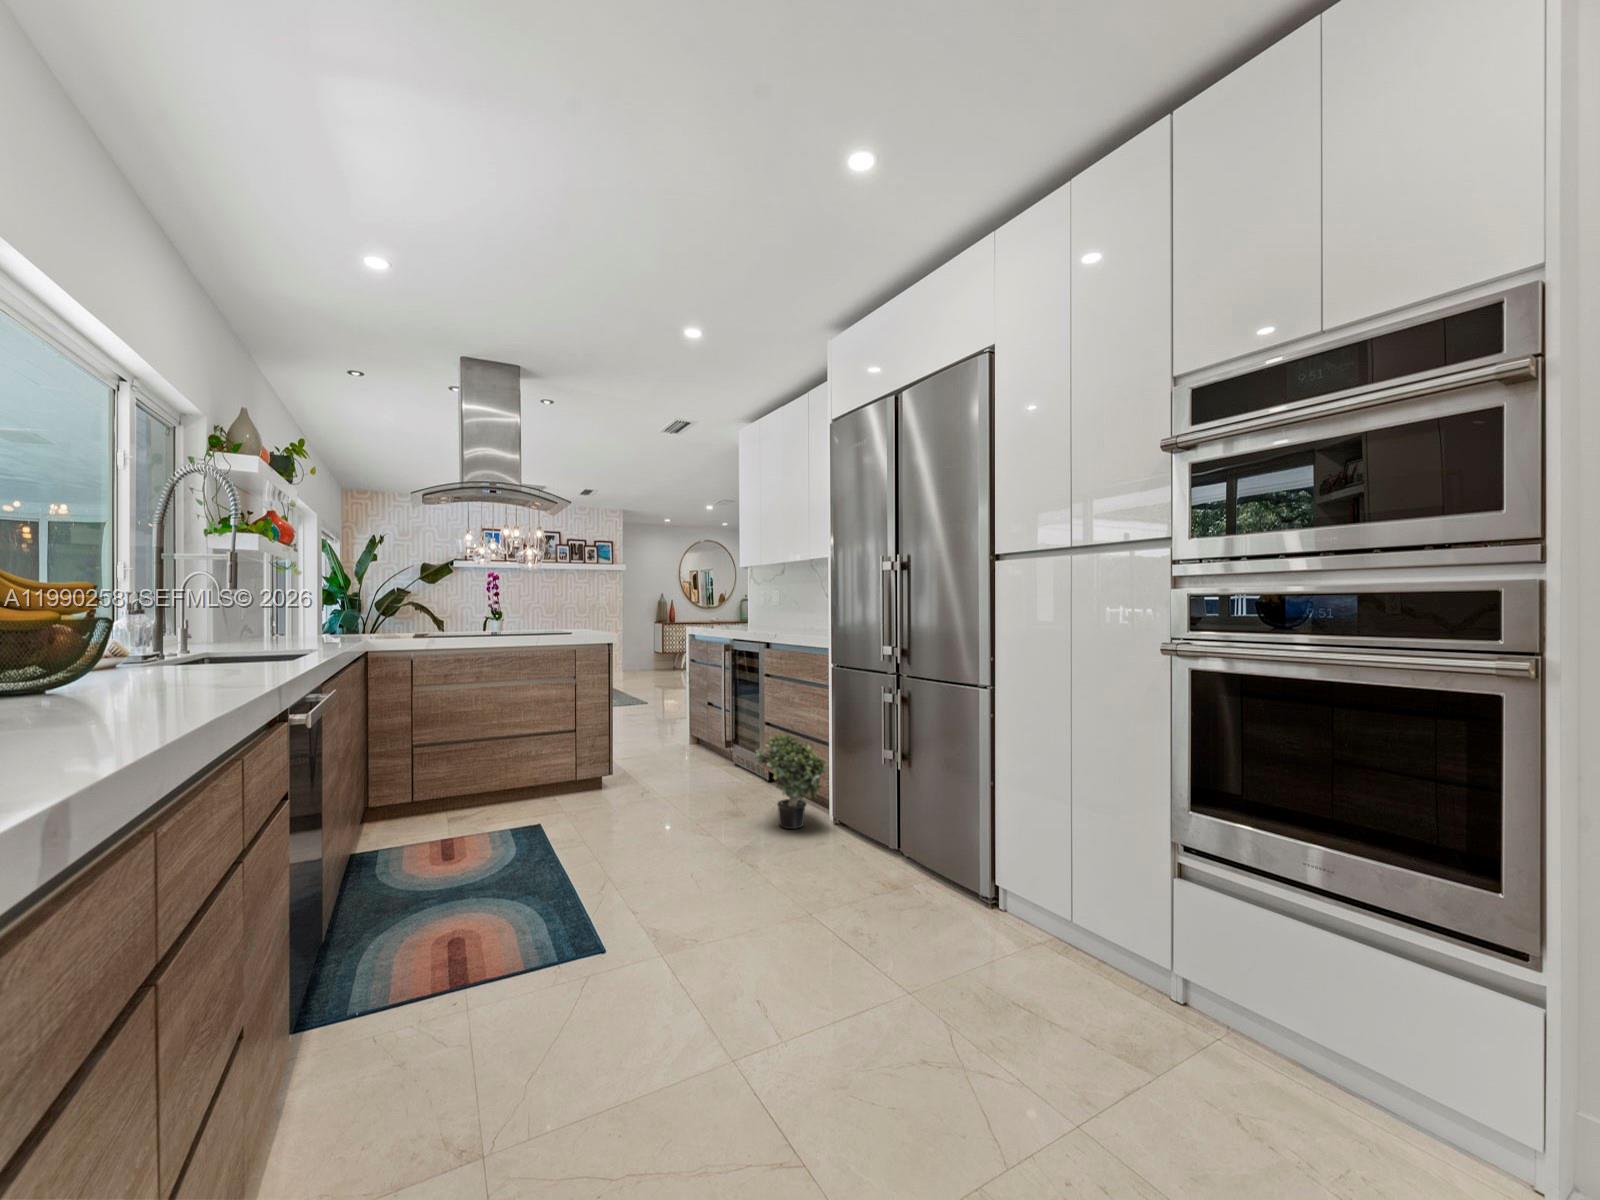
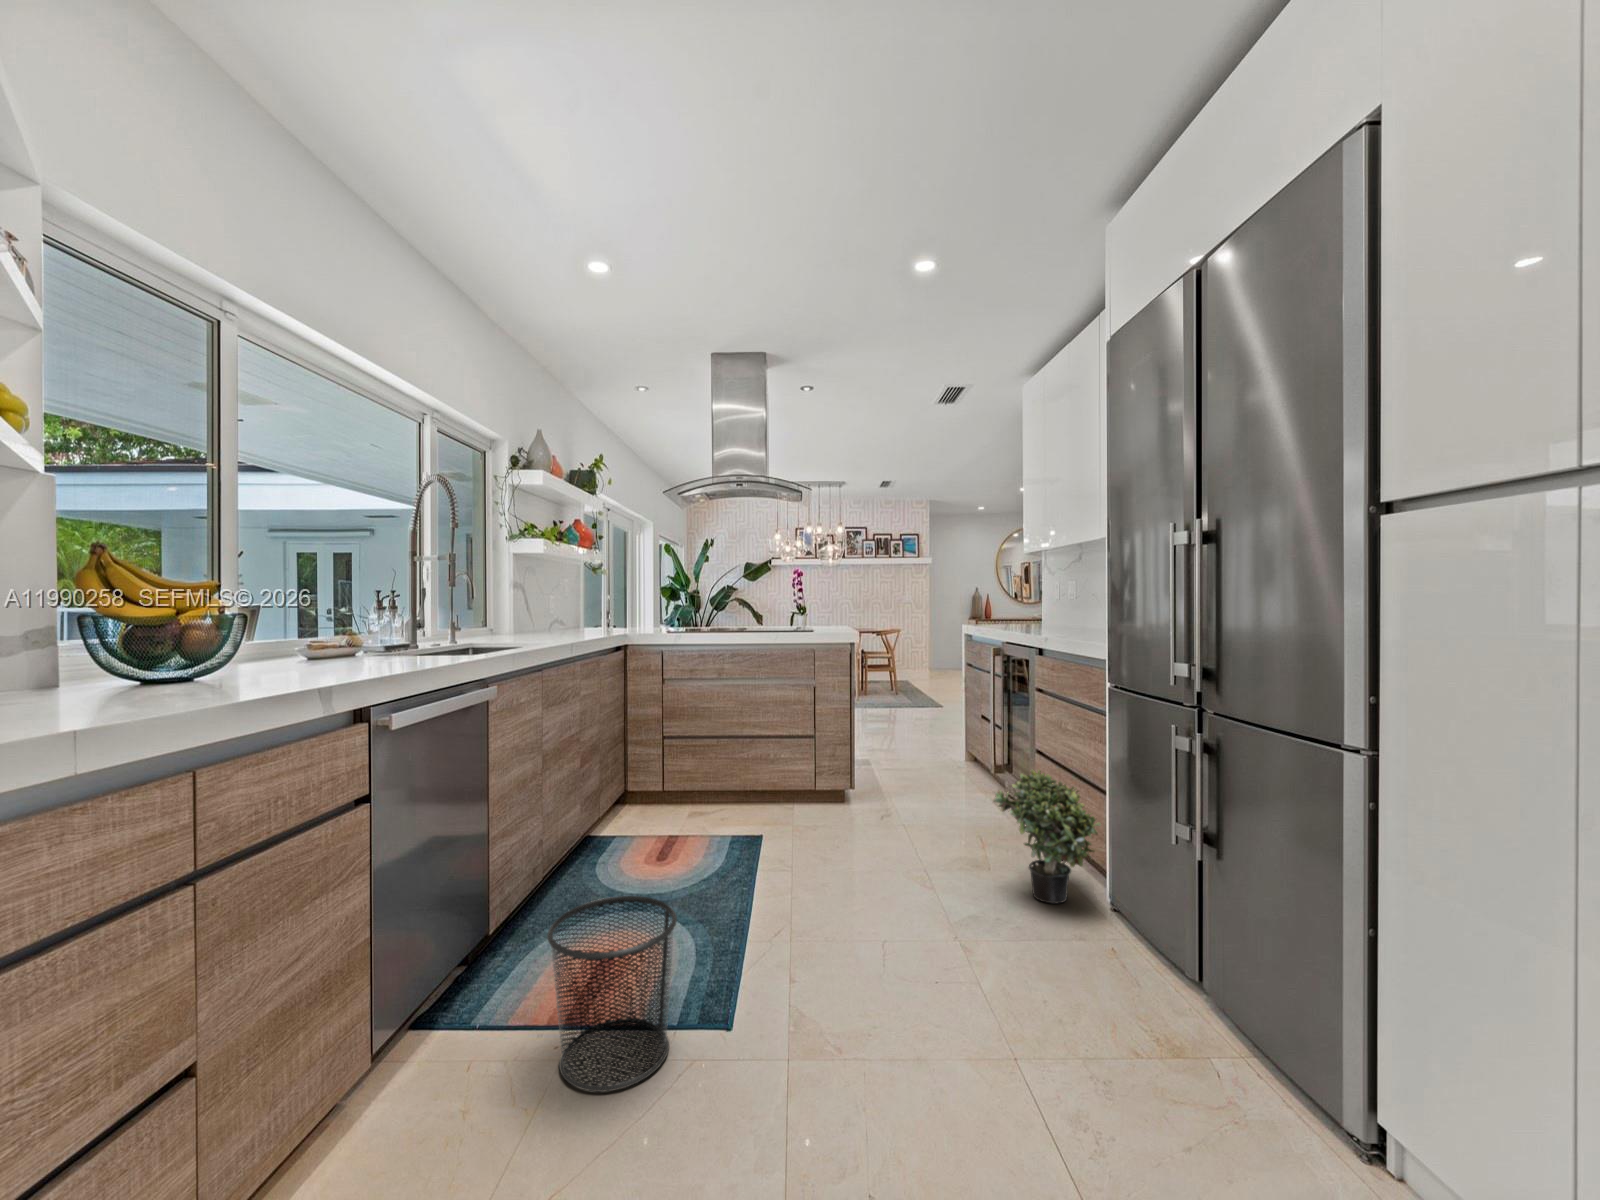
waste bin: none [449,850,562,1003] -> present [547,896,677,1092]

